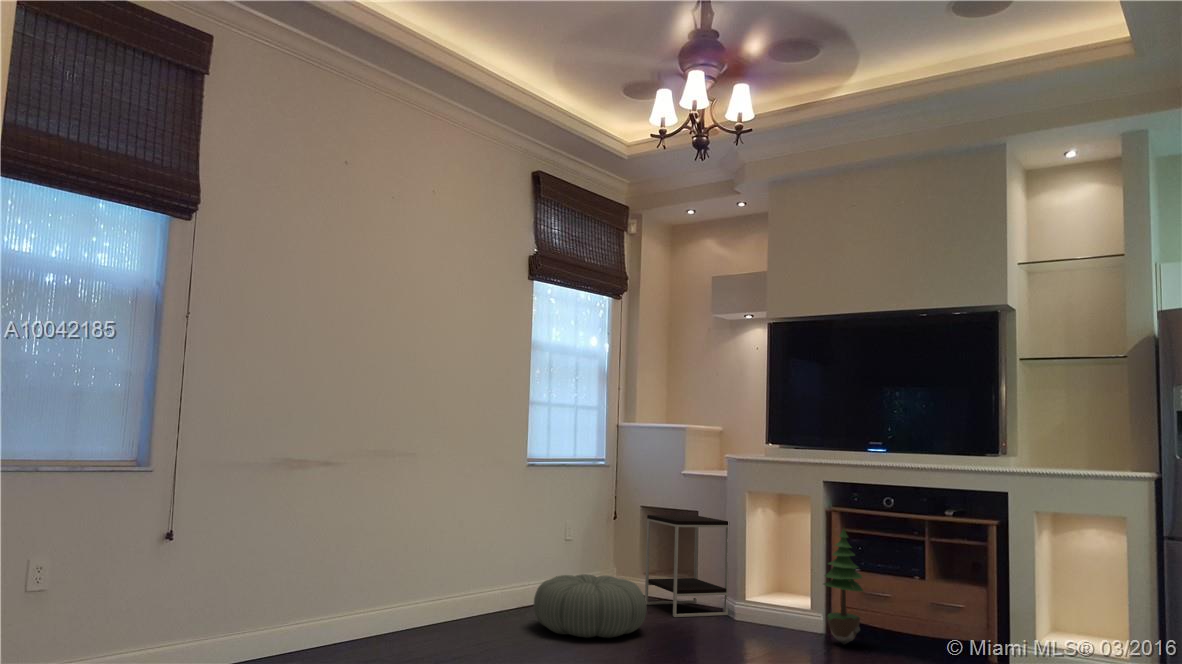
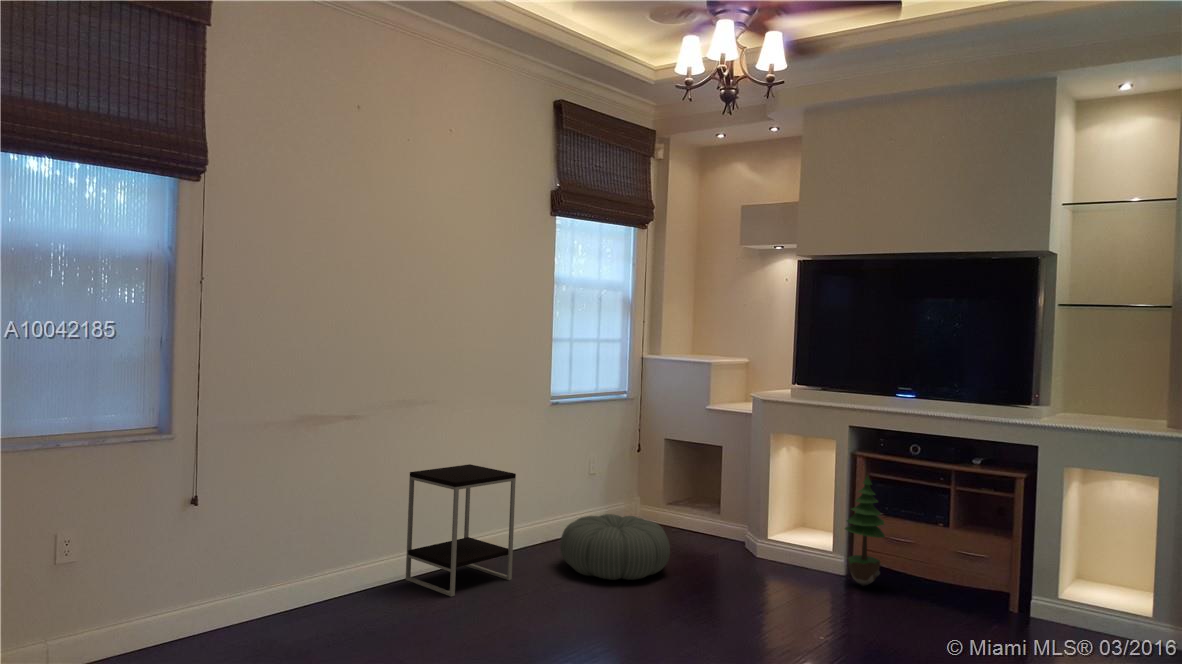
side table: present [645,515,728,617] -> present [406,464,516,597]

